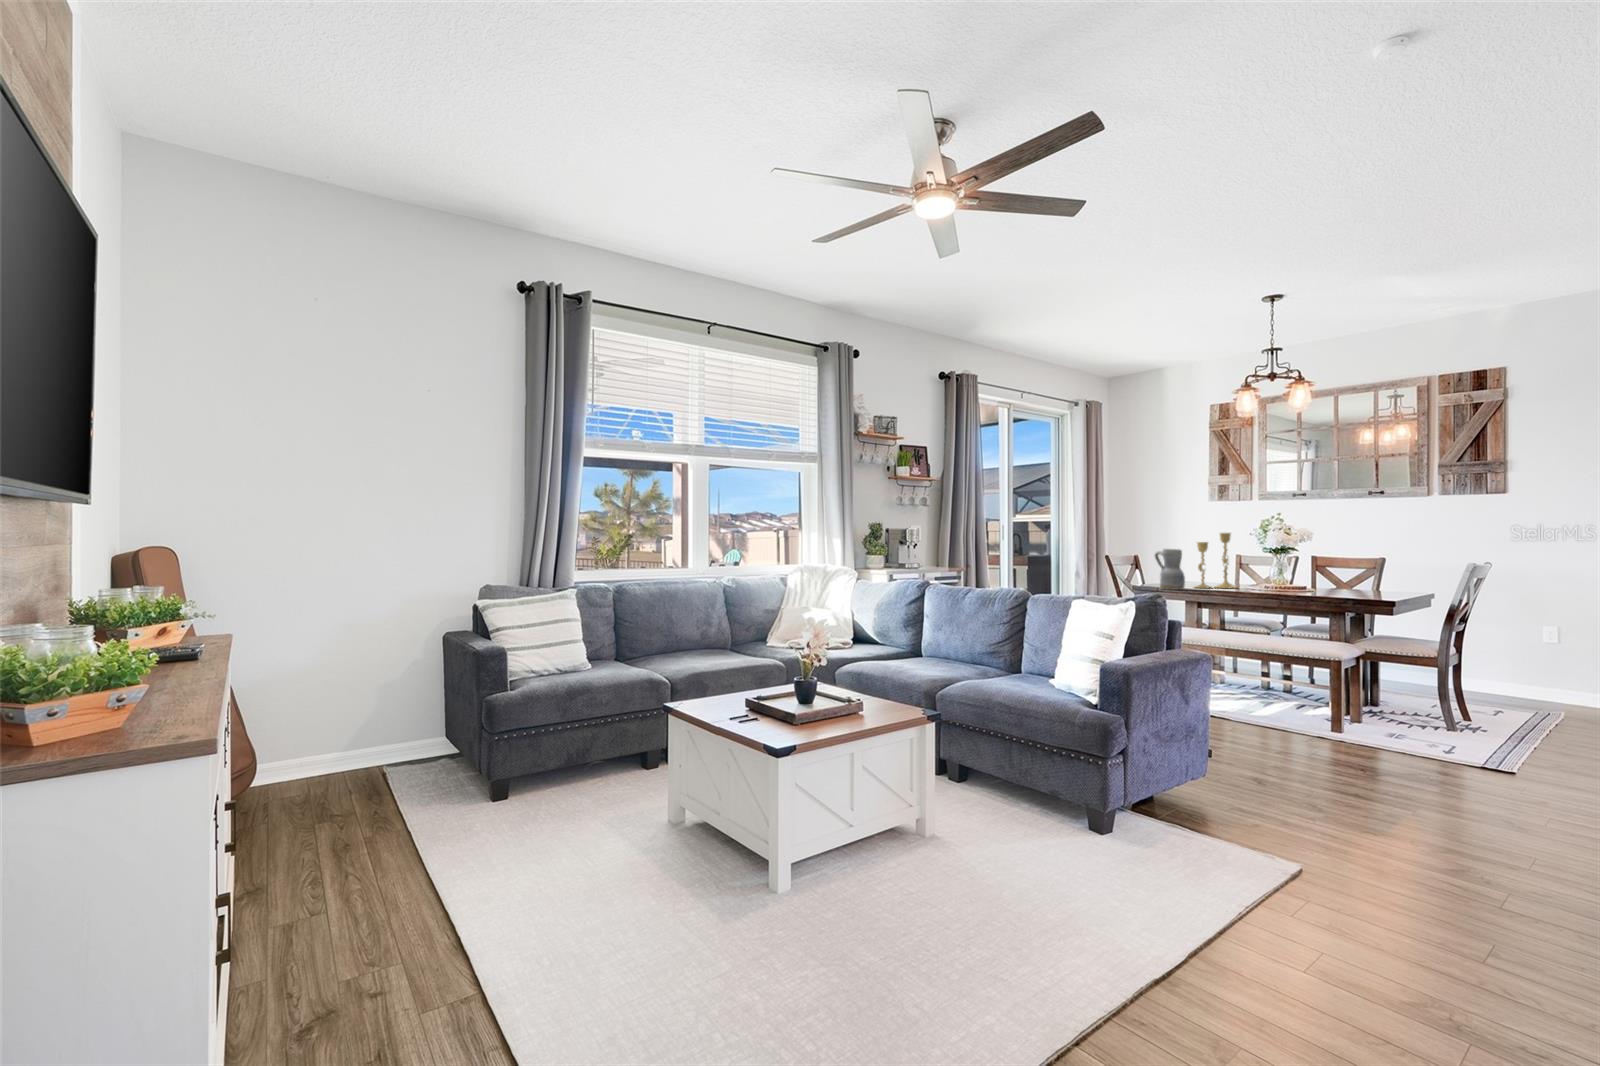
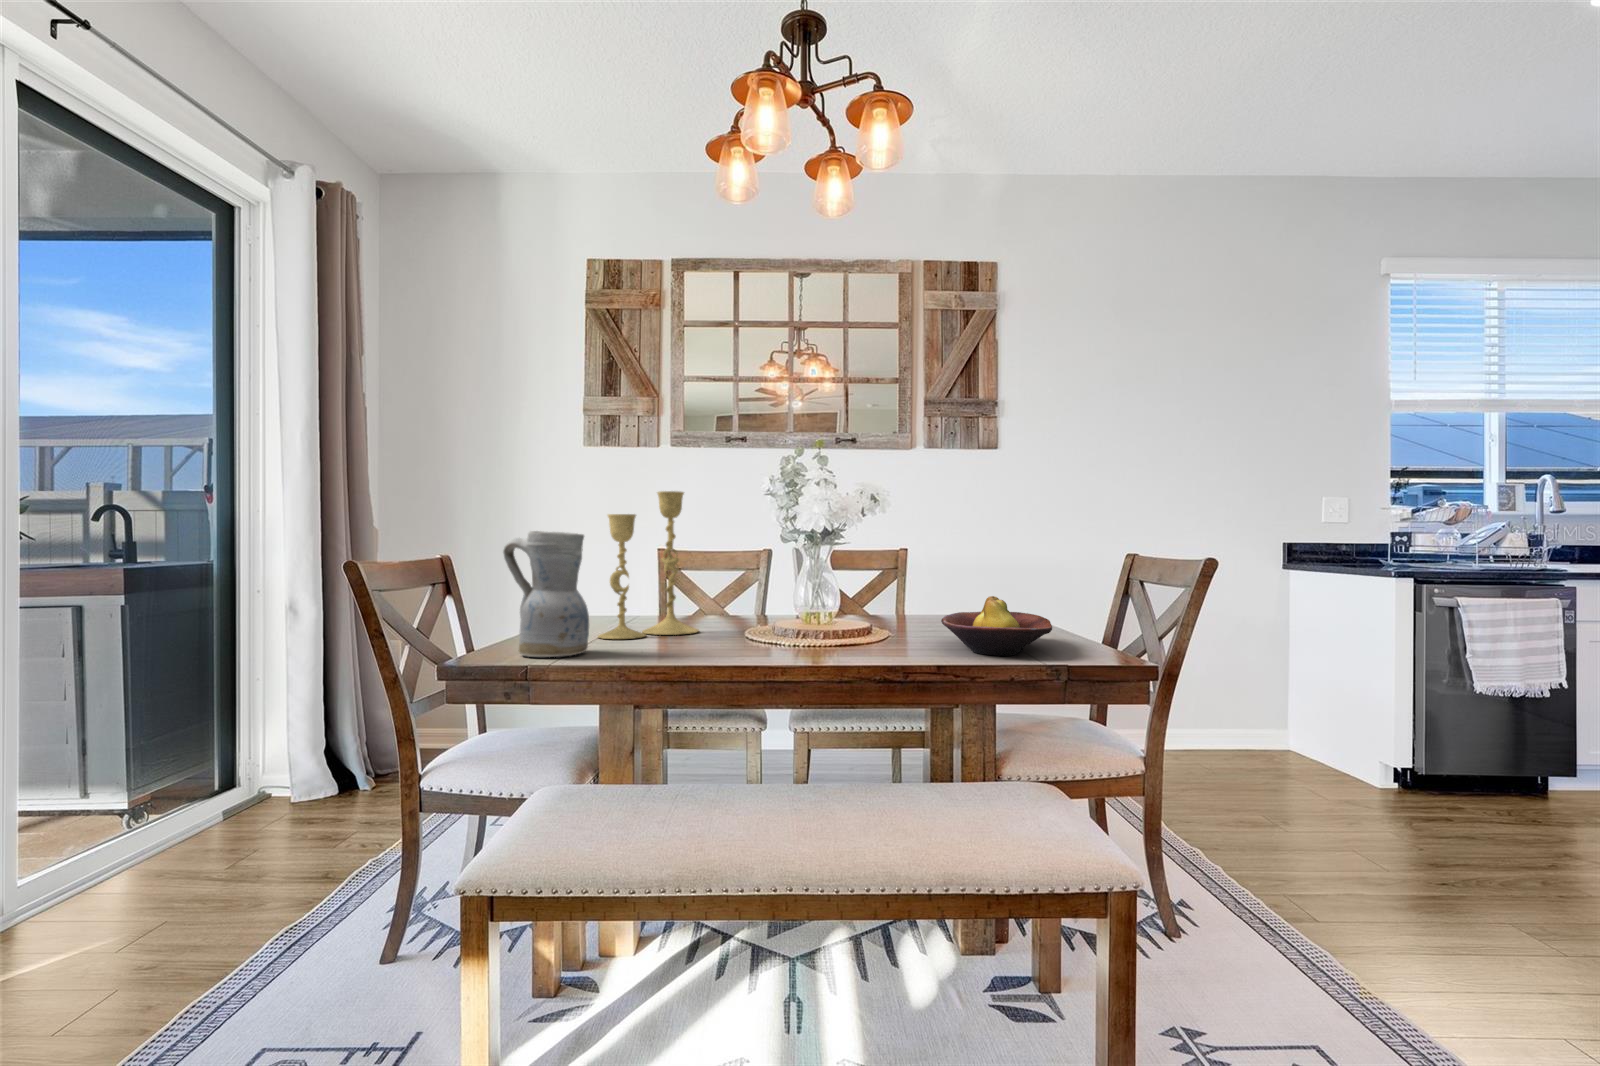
fruit bowl: none [1331,576,1394,597] -> present [941,596,1052,656]

